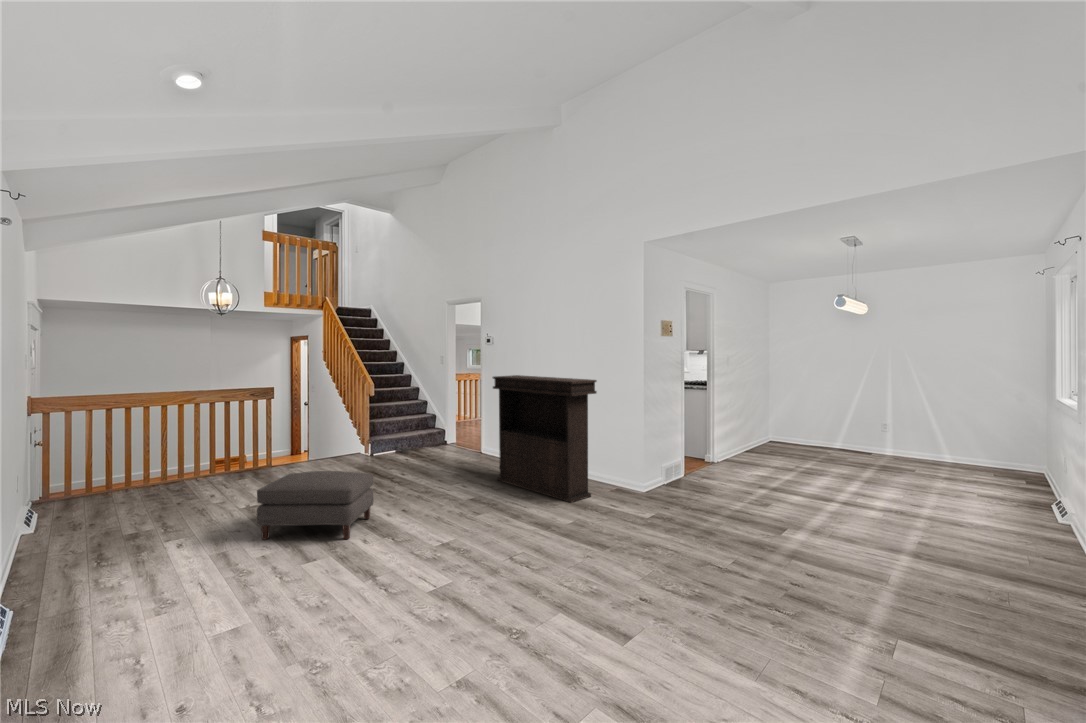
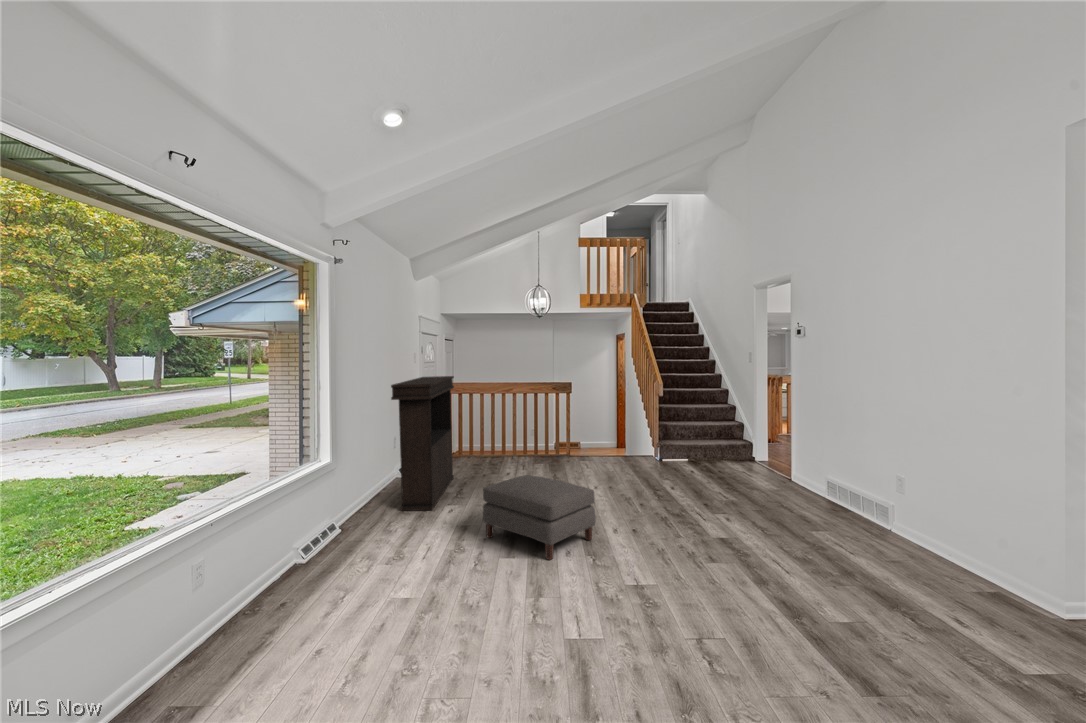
console table: present [493,375,597,503] -> present [391,376,454,511]

